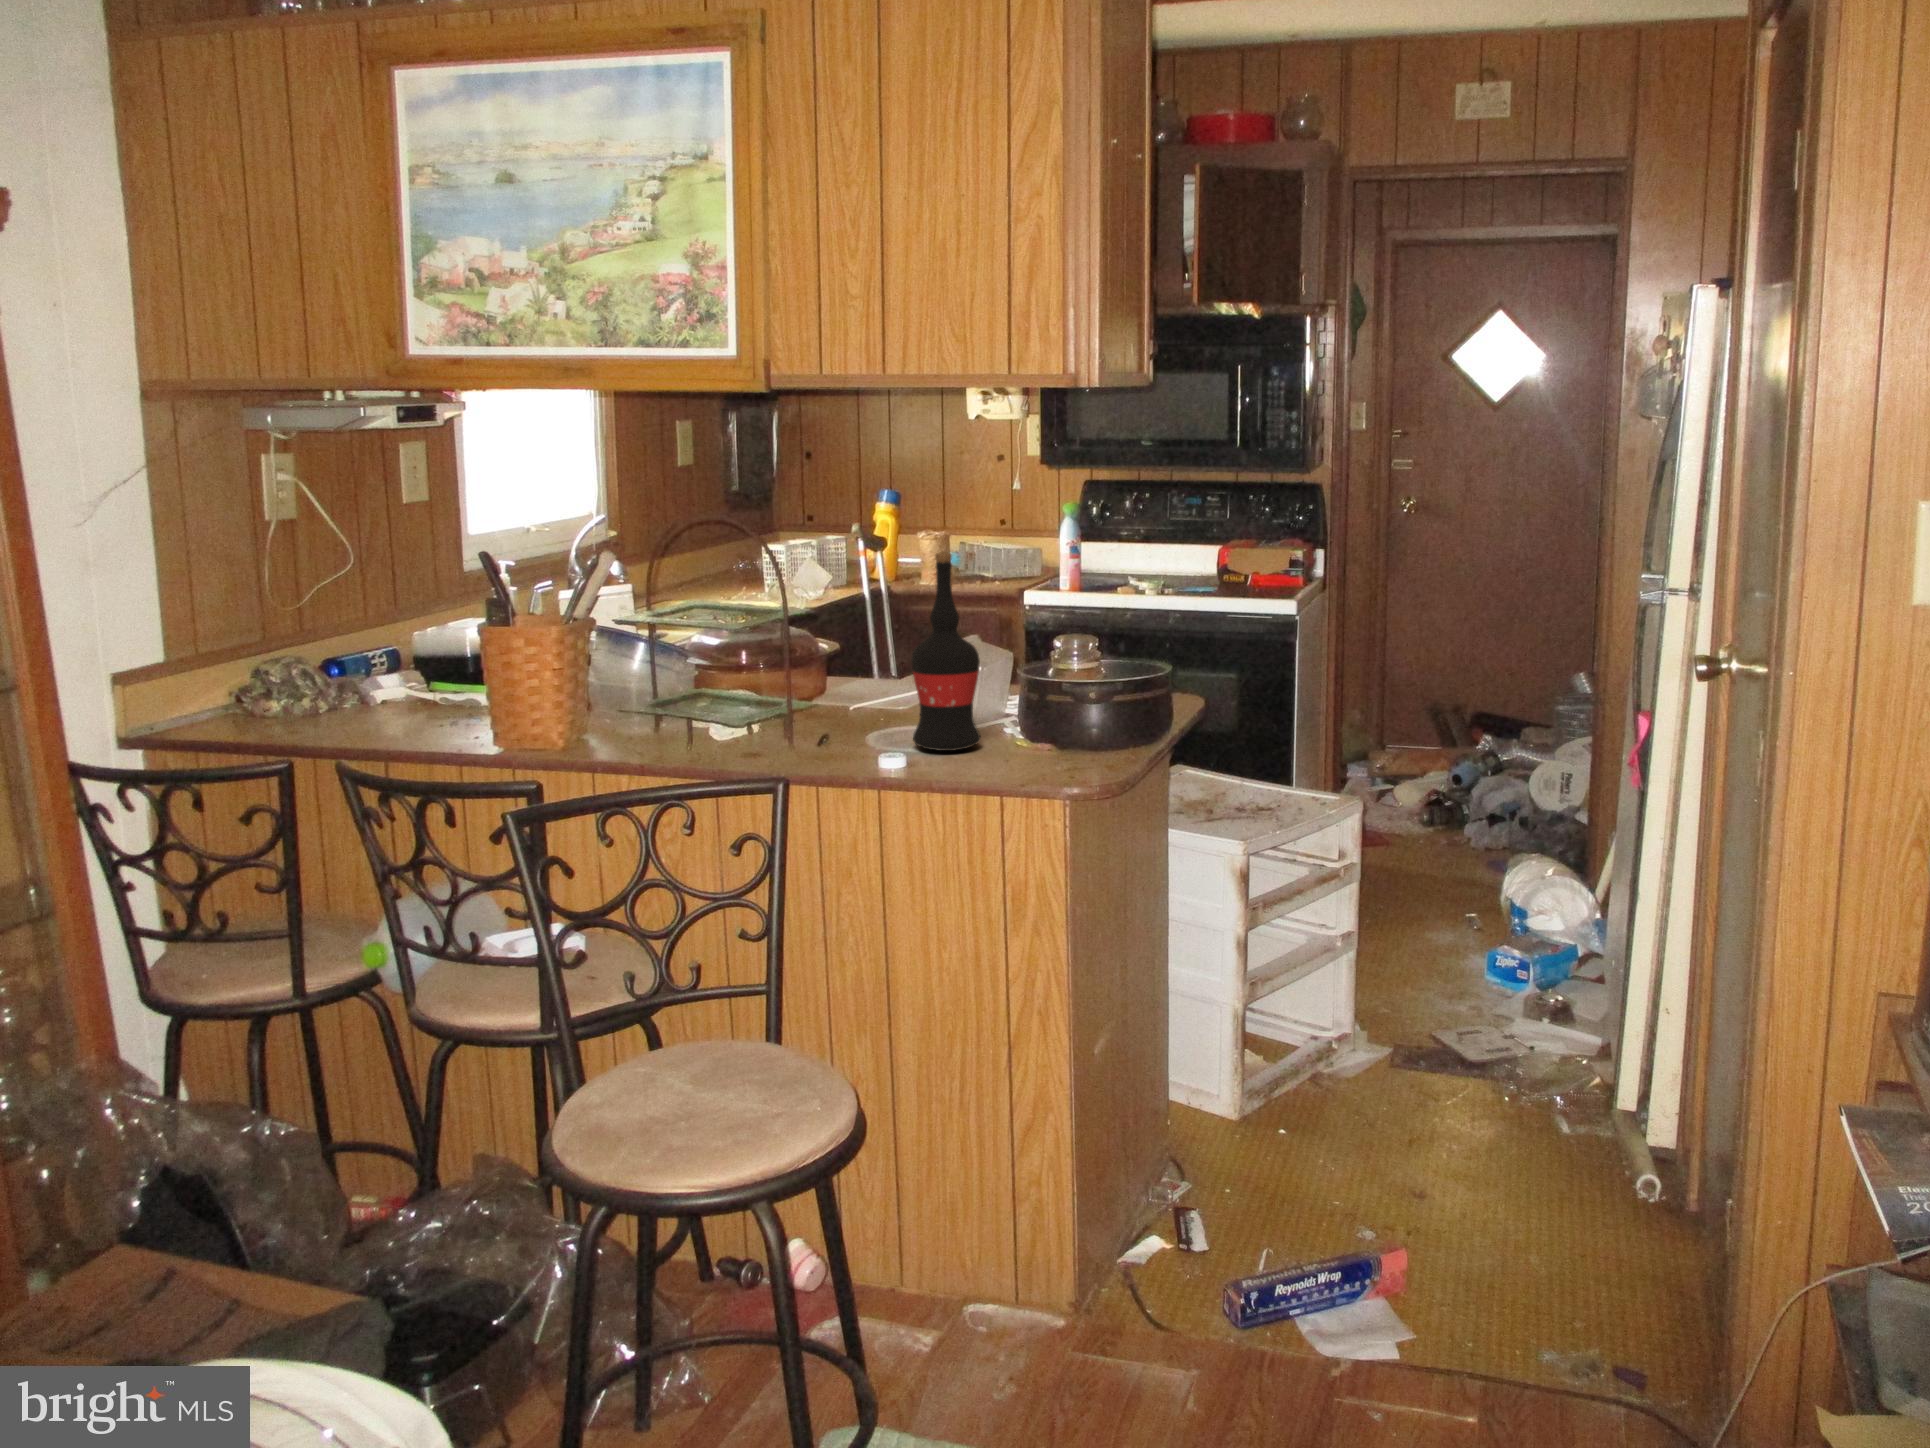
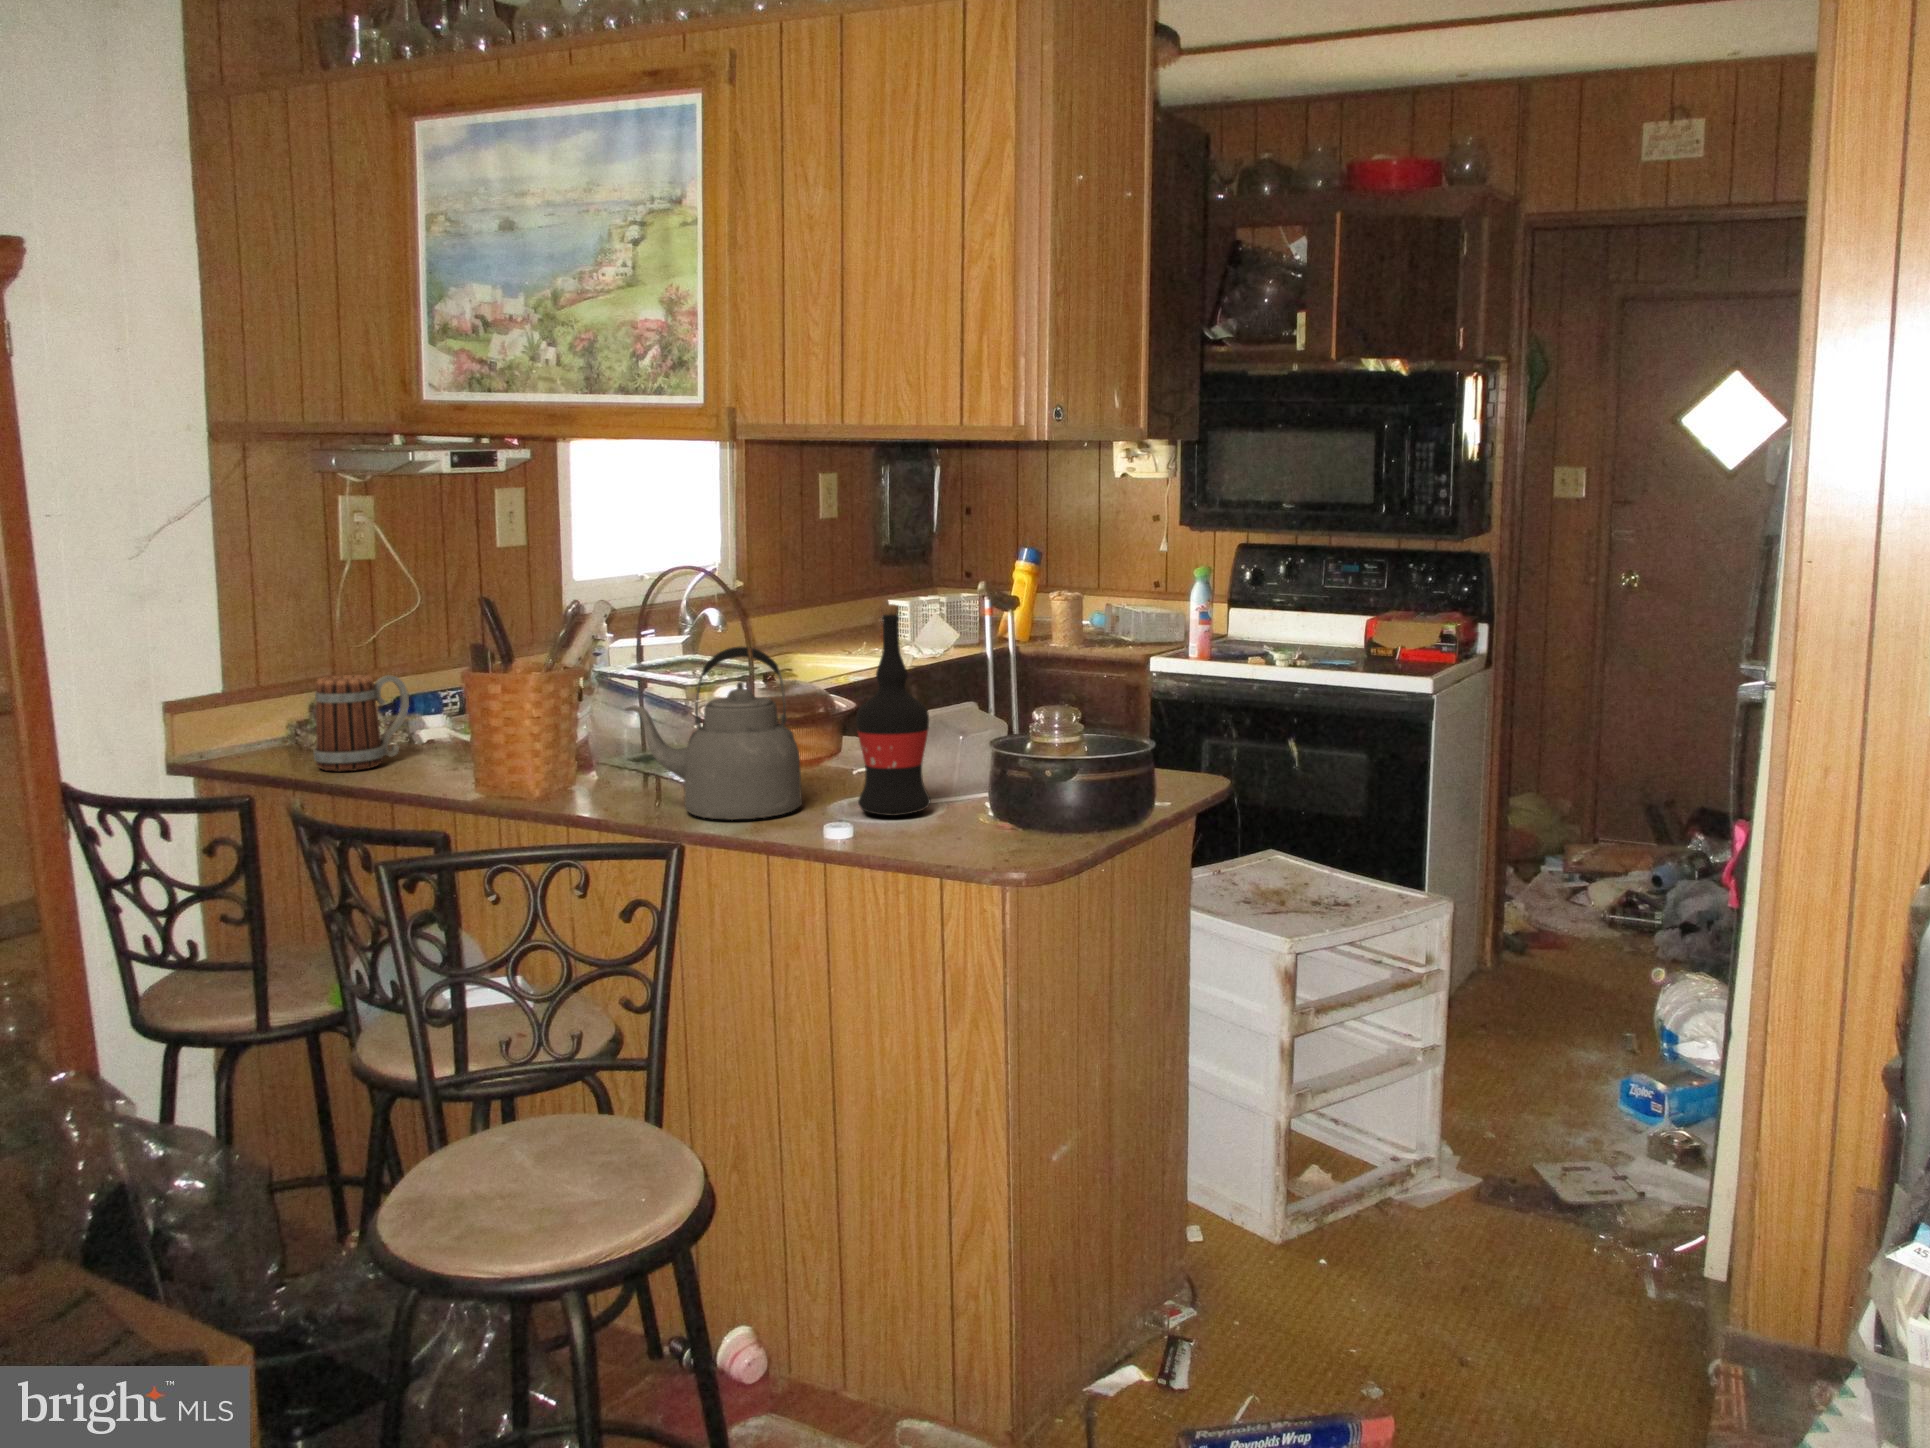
kettle: none [685,595,855,761] -> present [625,646,802,820]
mug: none [312,630,402,729] -> present [313,675,409,771]

